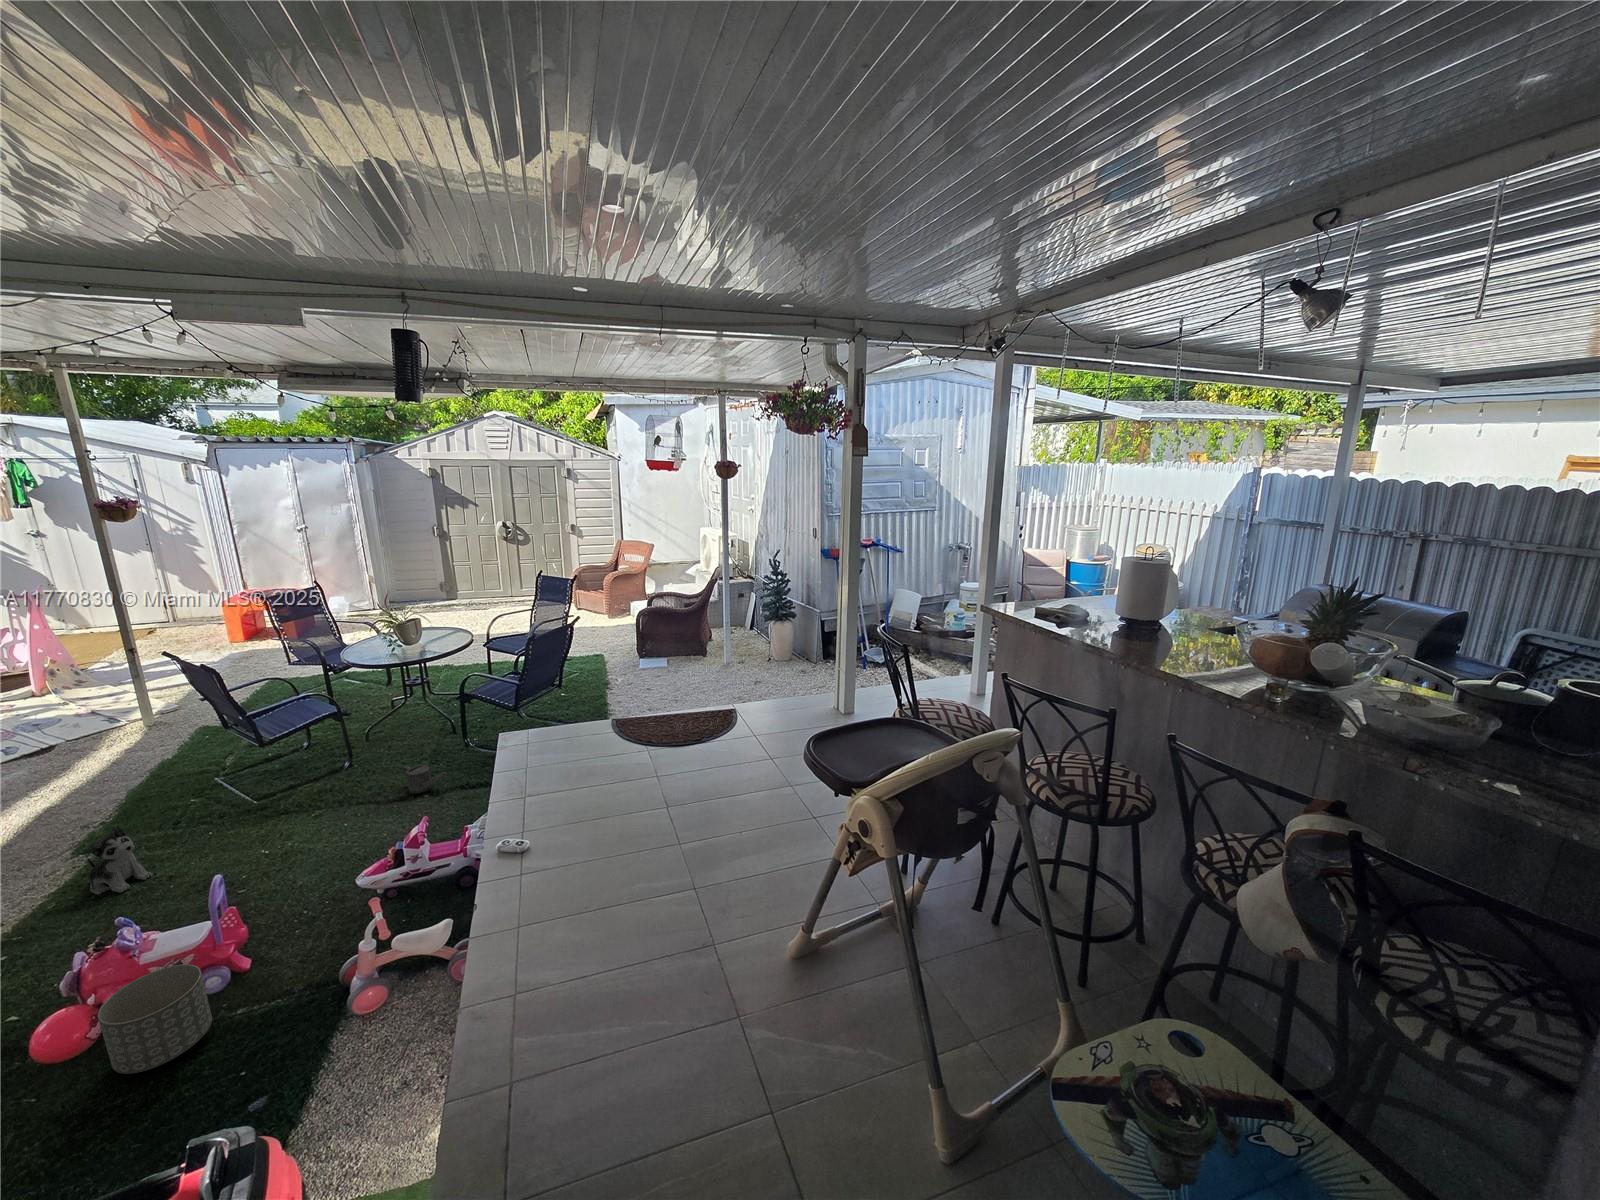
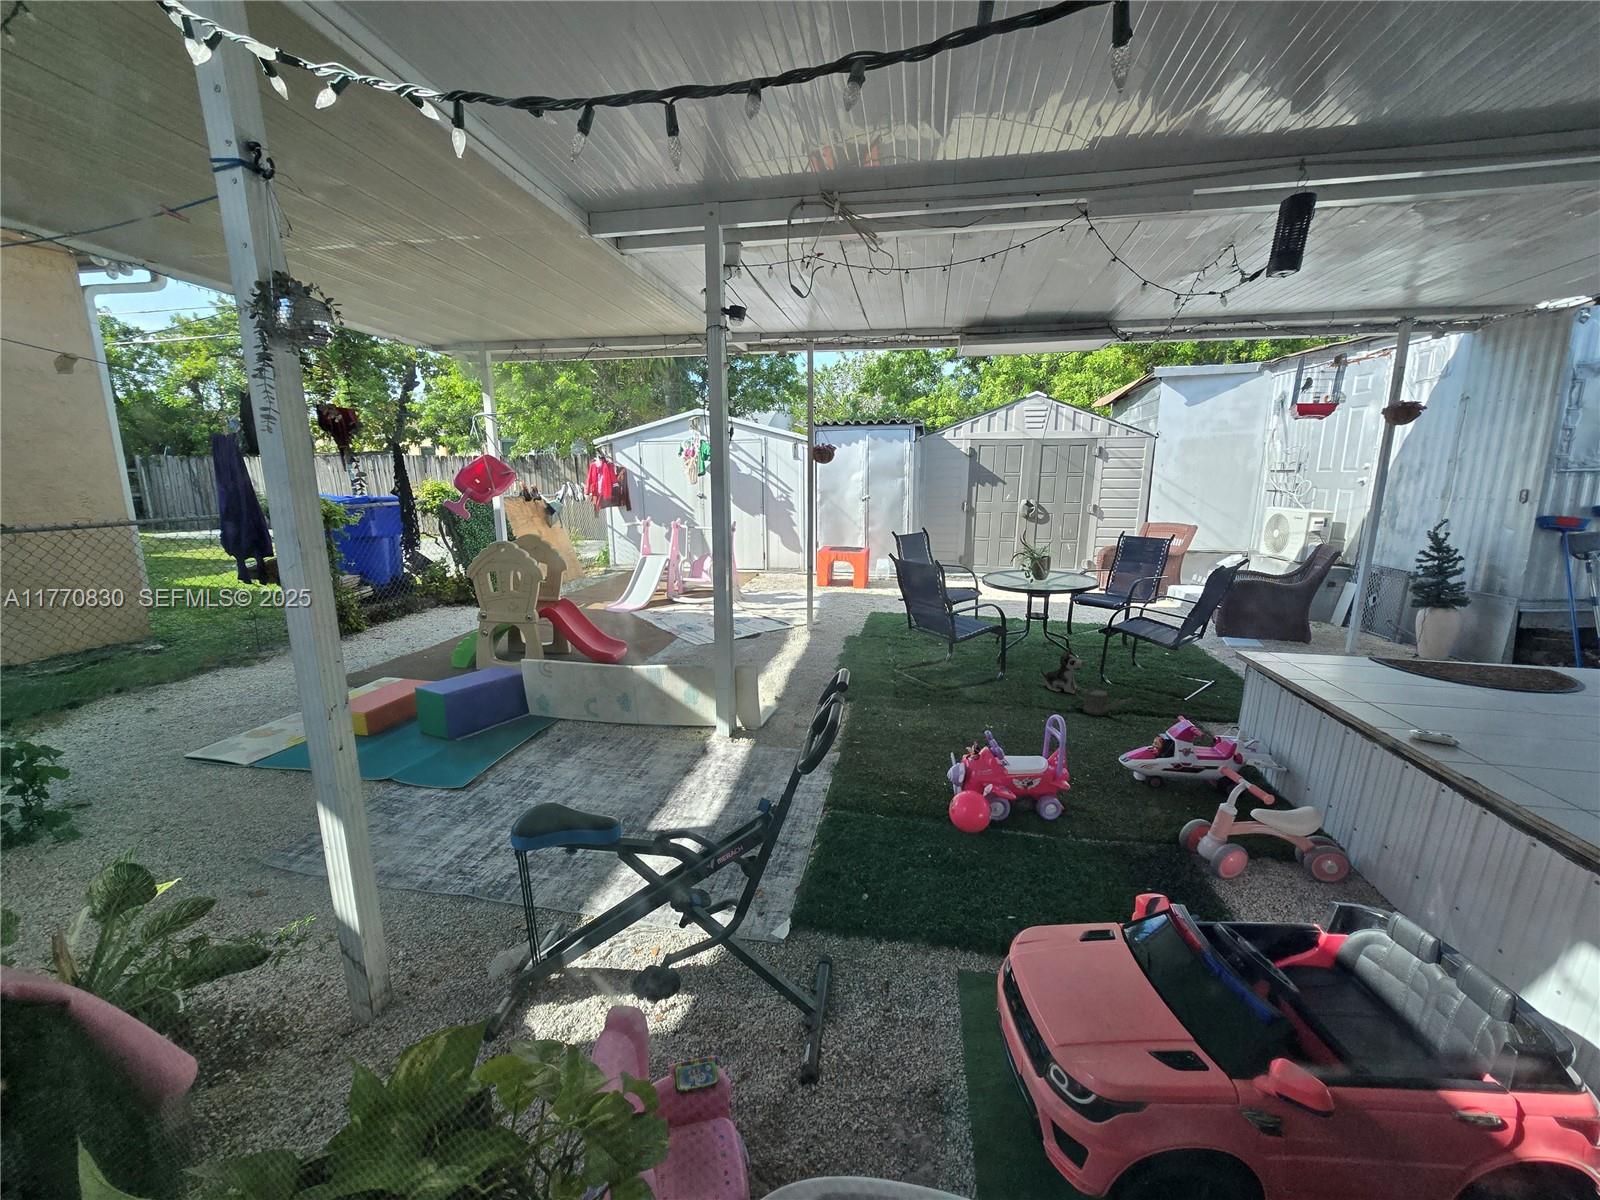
plush toy: present [88,826,152,894] -> present [1040,647,1083,694]
planter: present [98,964,212,1074] -> none [1026,780,1101,863]

